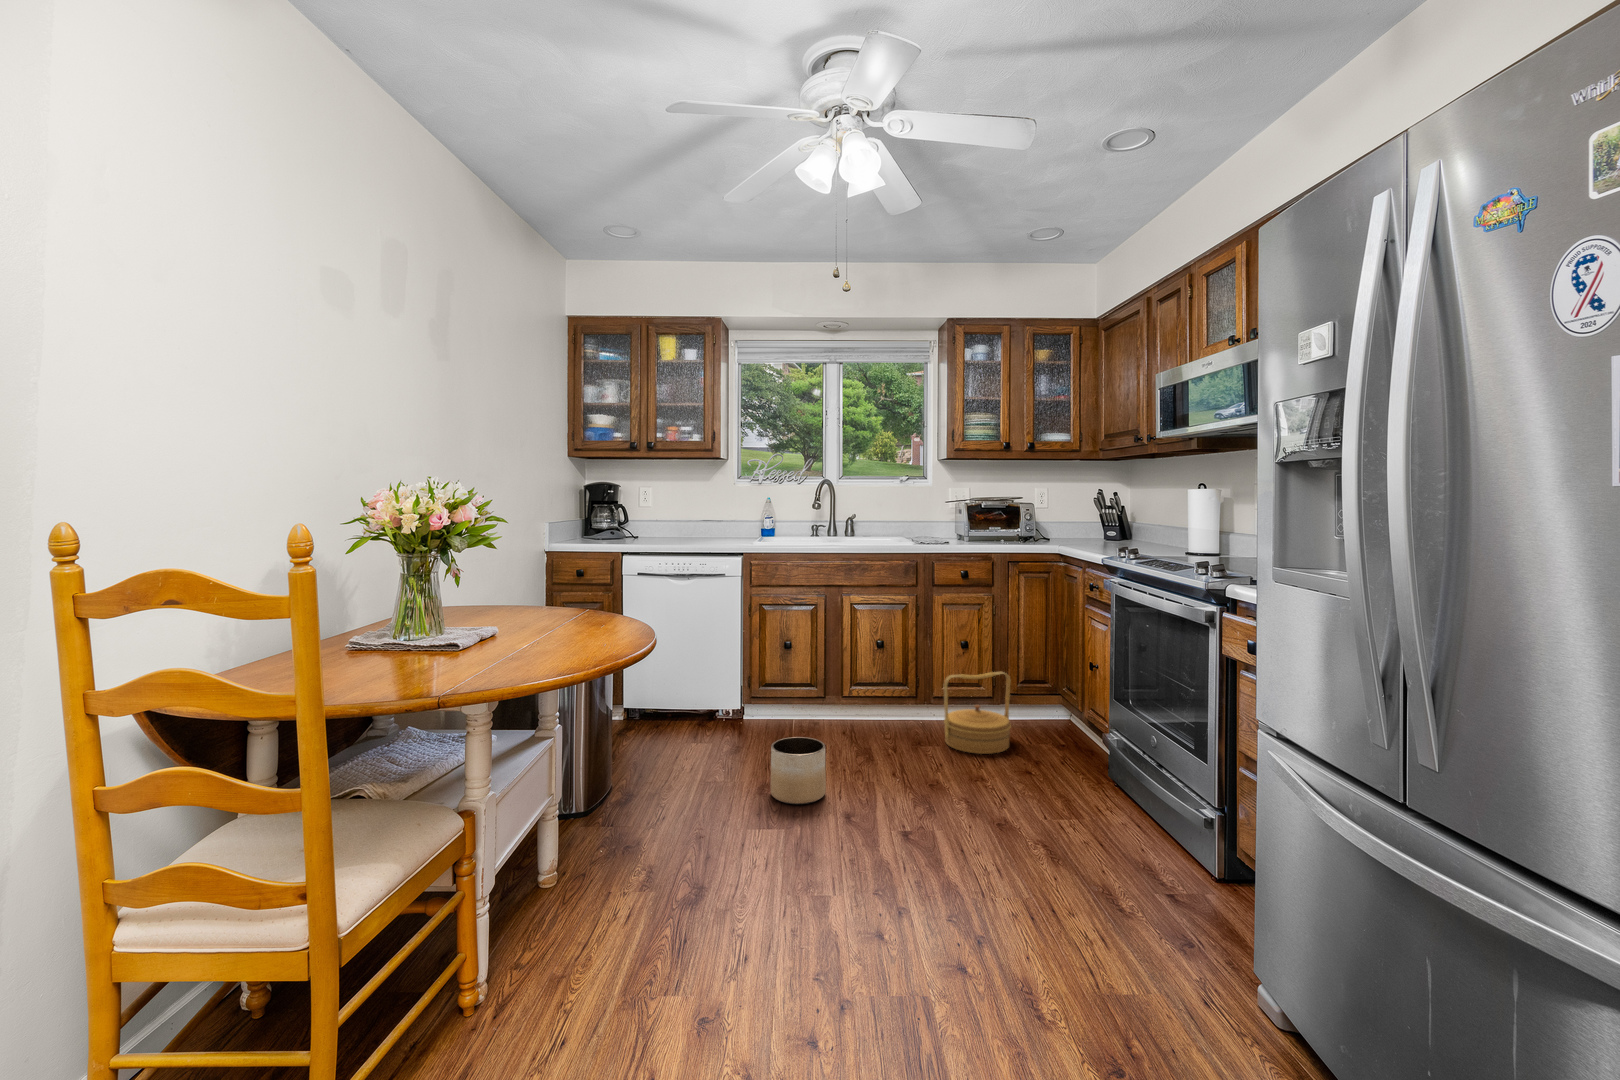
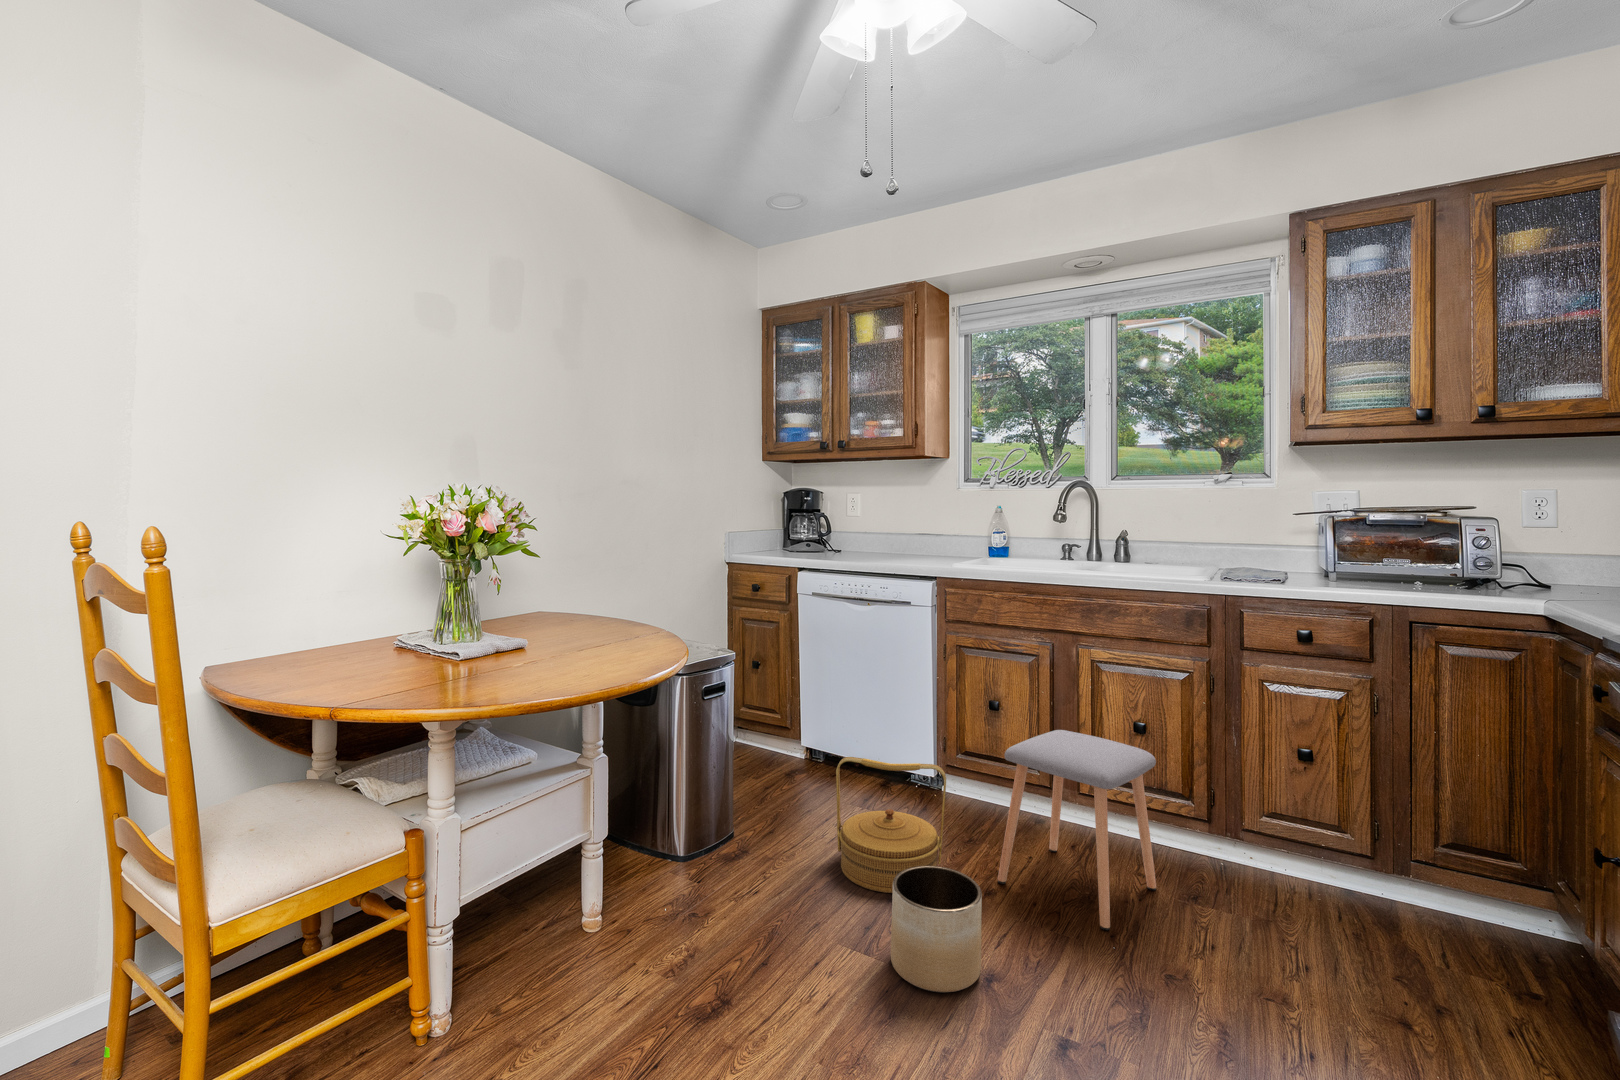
stool: none [809,650,895,760] -> present [998,730,1156,930]
basket: present [944,672,1011,754] -> present [836,757,946,893]

